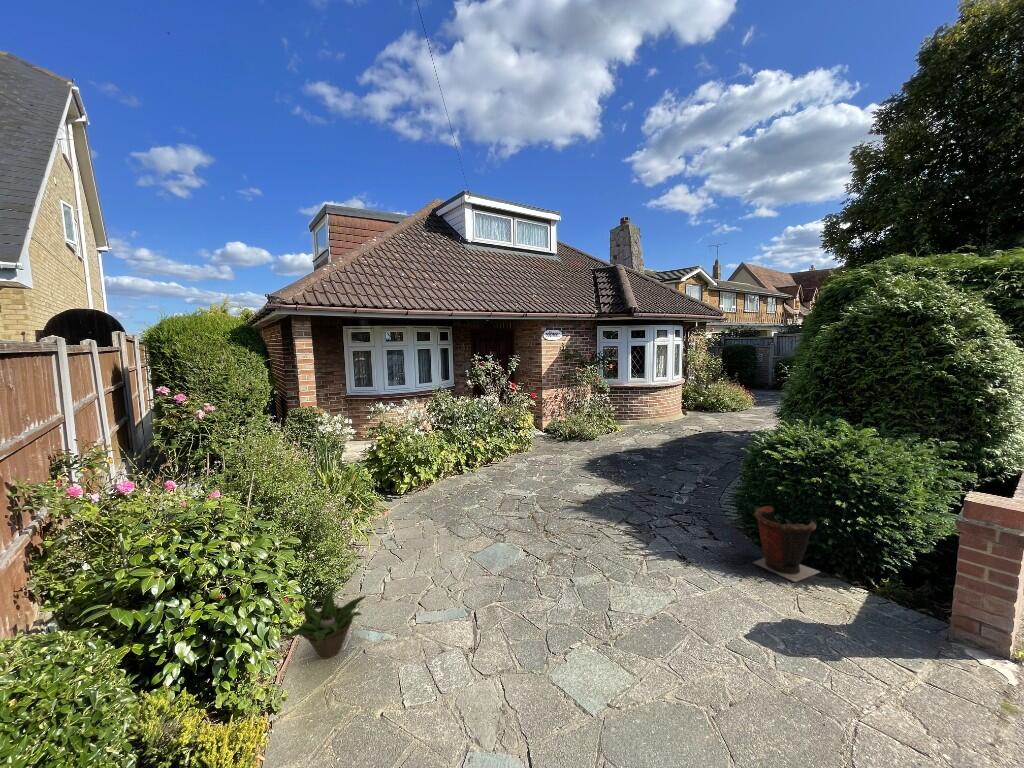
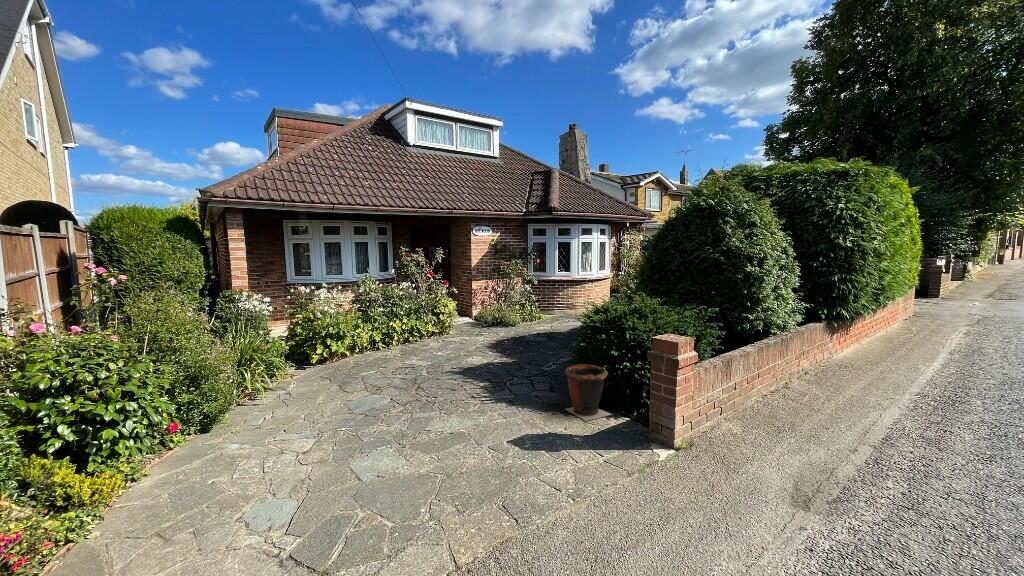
decorative plant: present [281,587,366,658] -> none [140,419,223,469]

